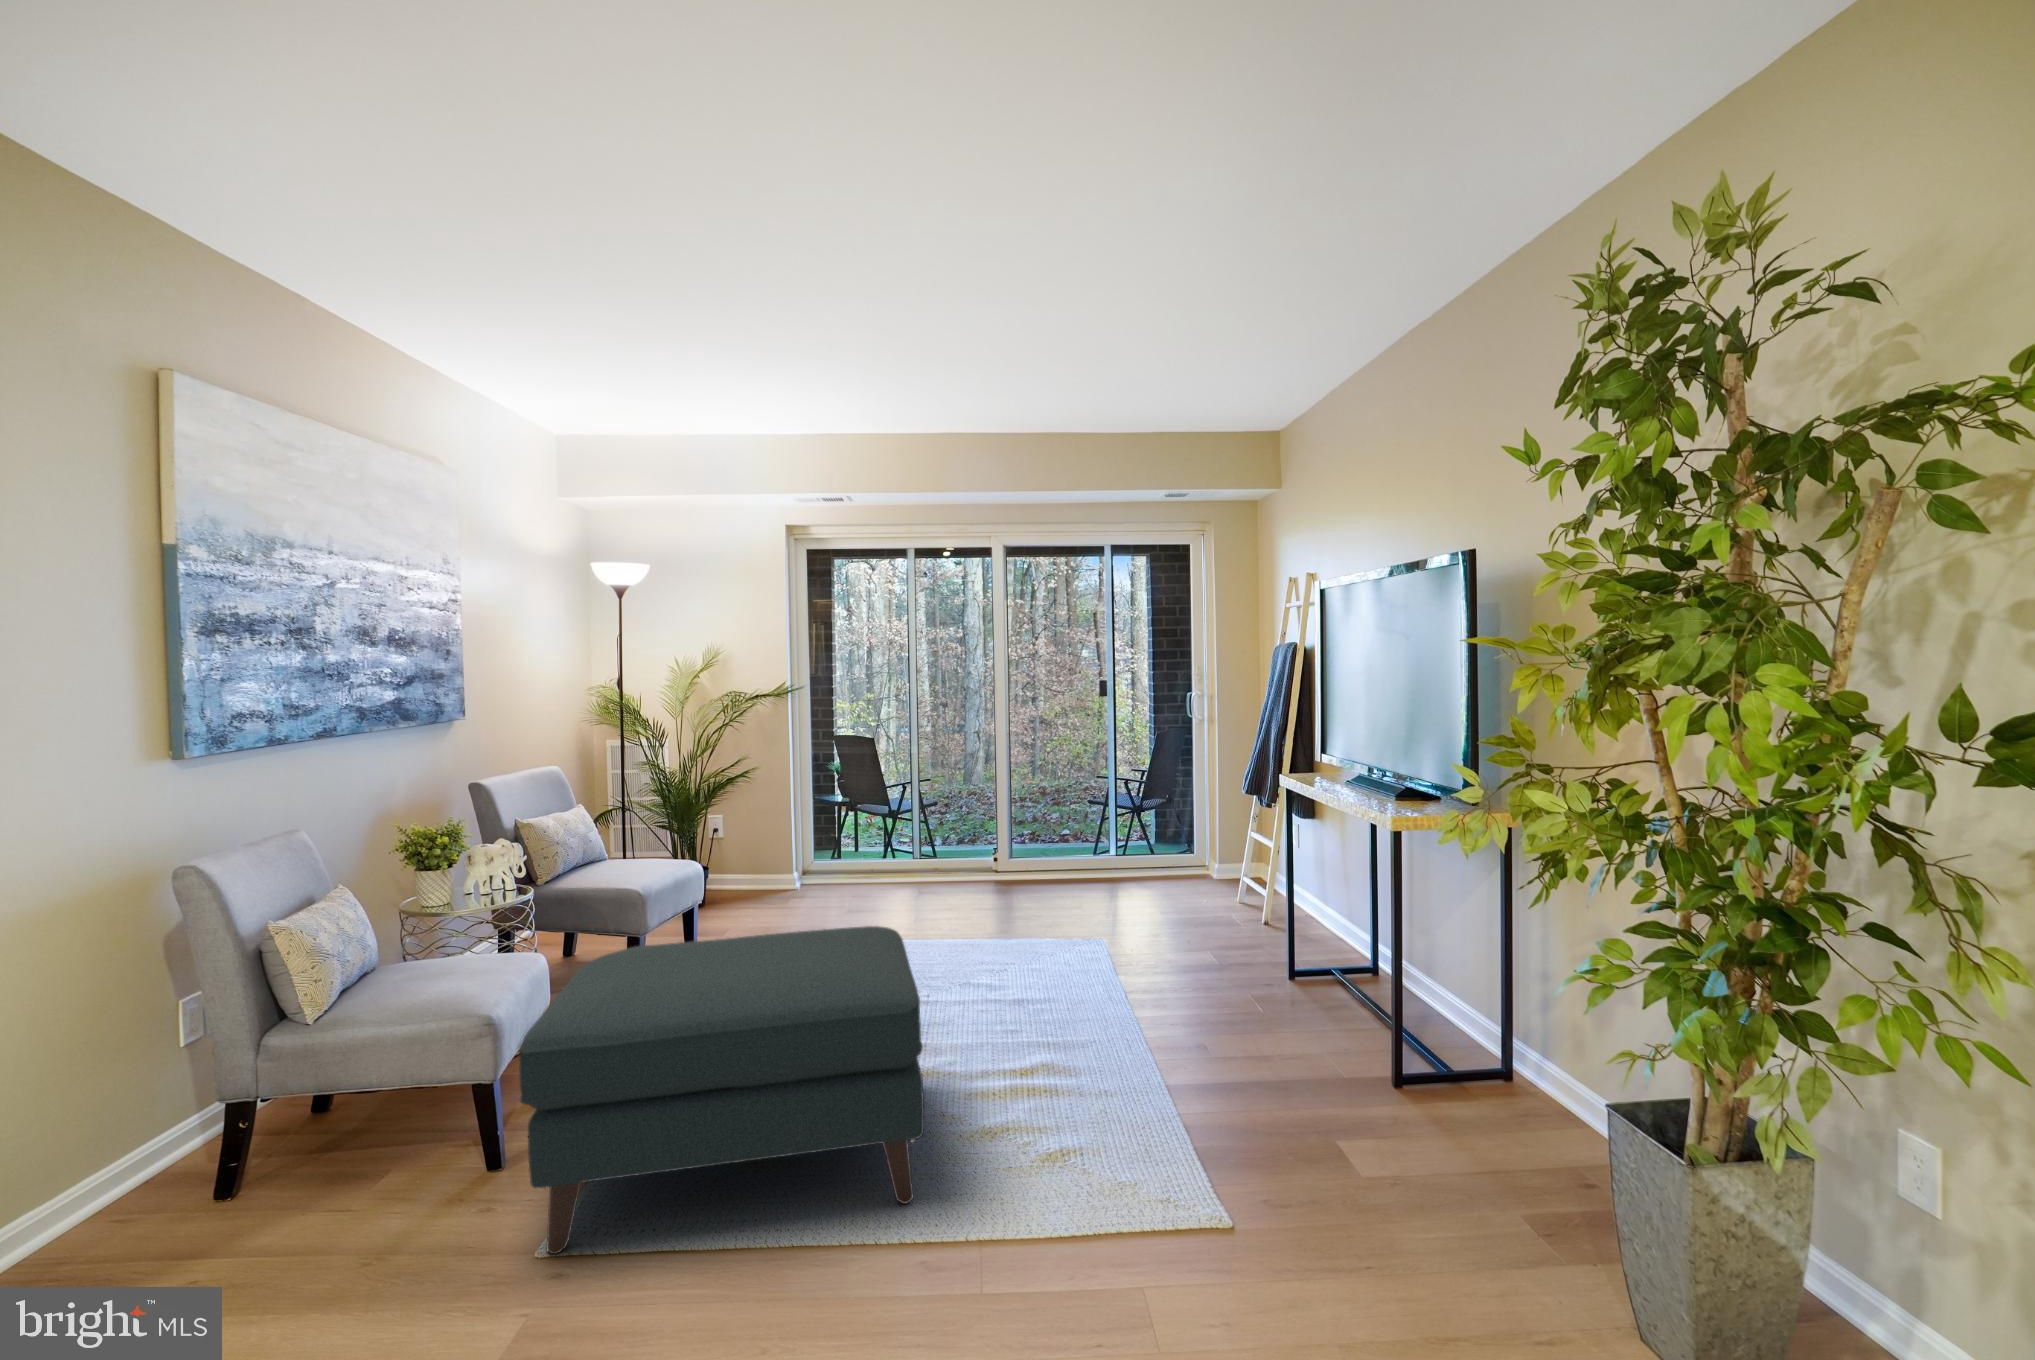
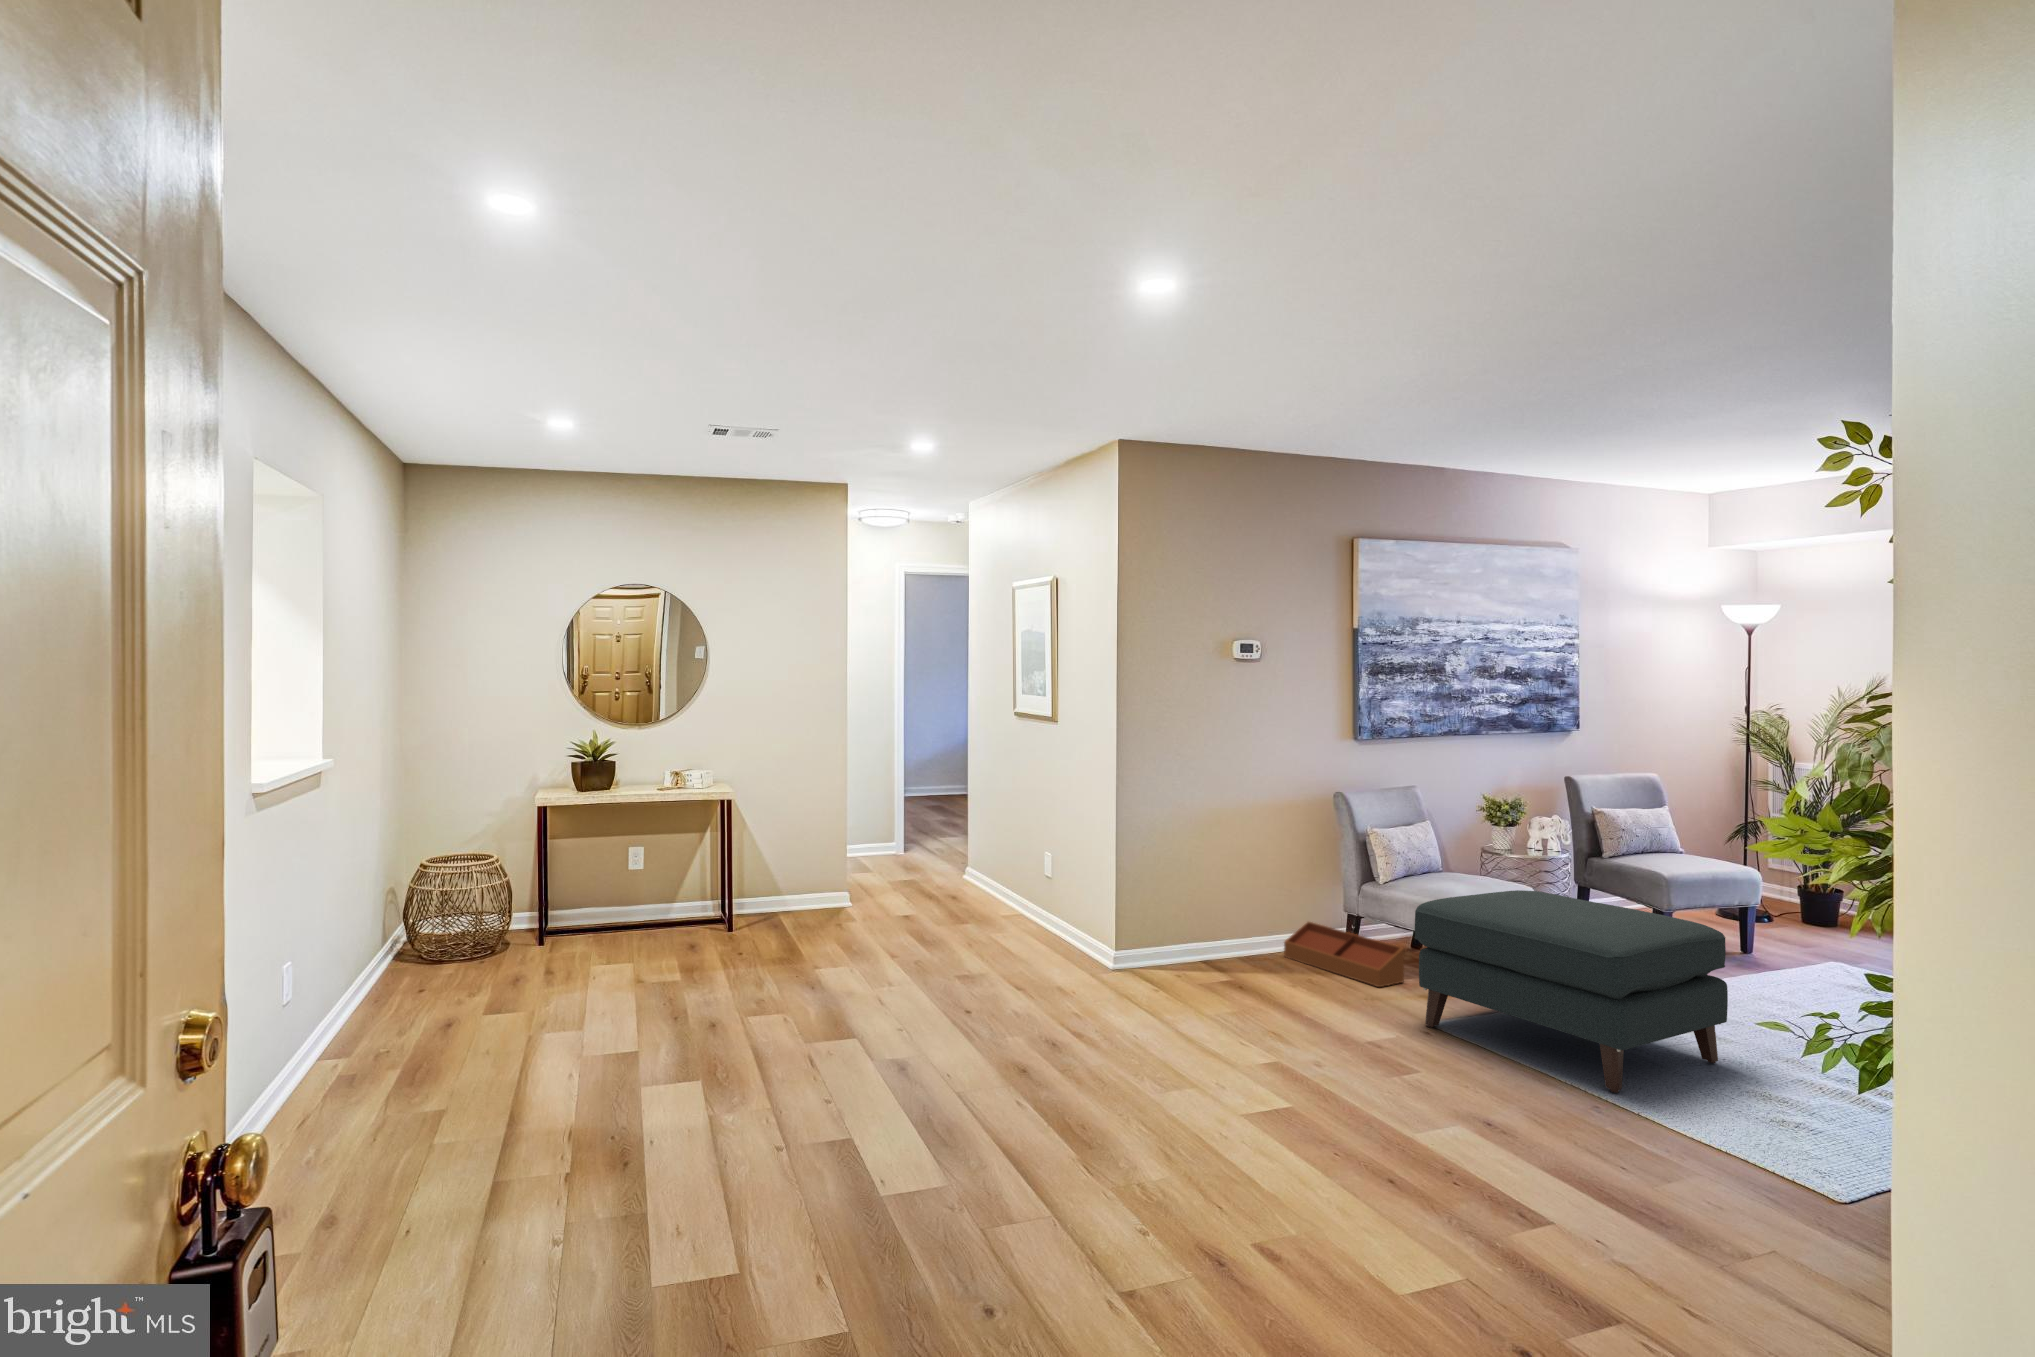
storage bin: none [57,1122,395,1265] -> present [1284,922,1405,987]

